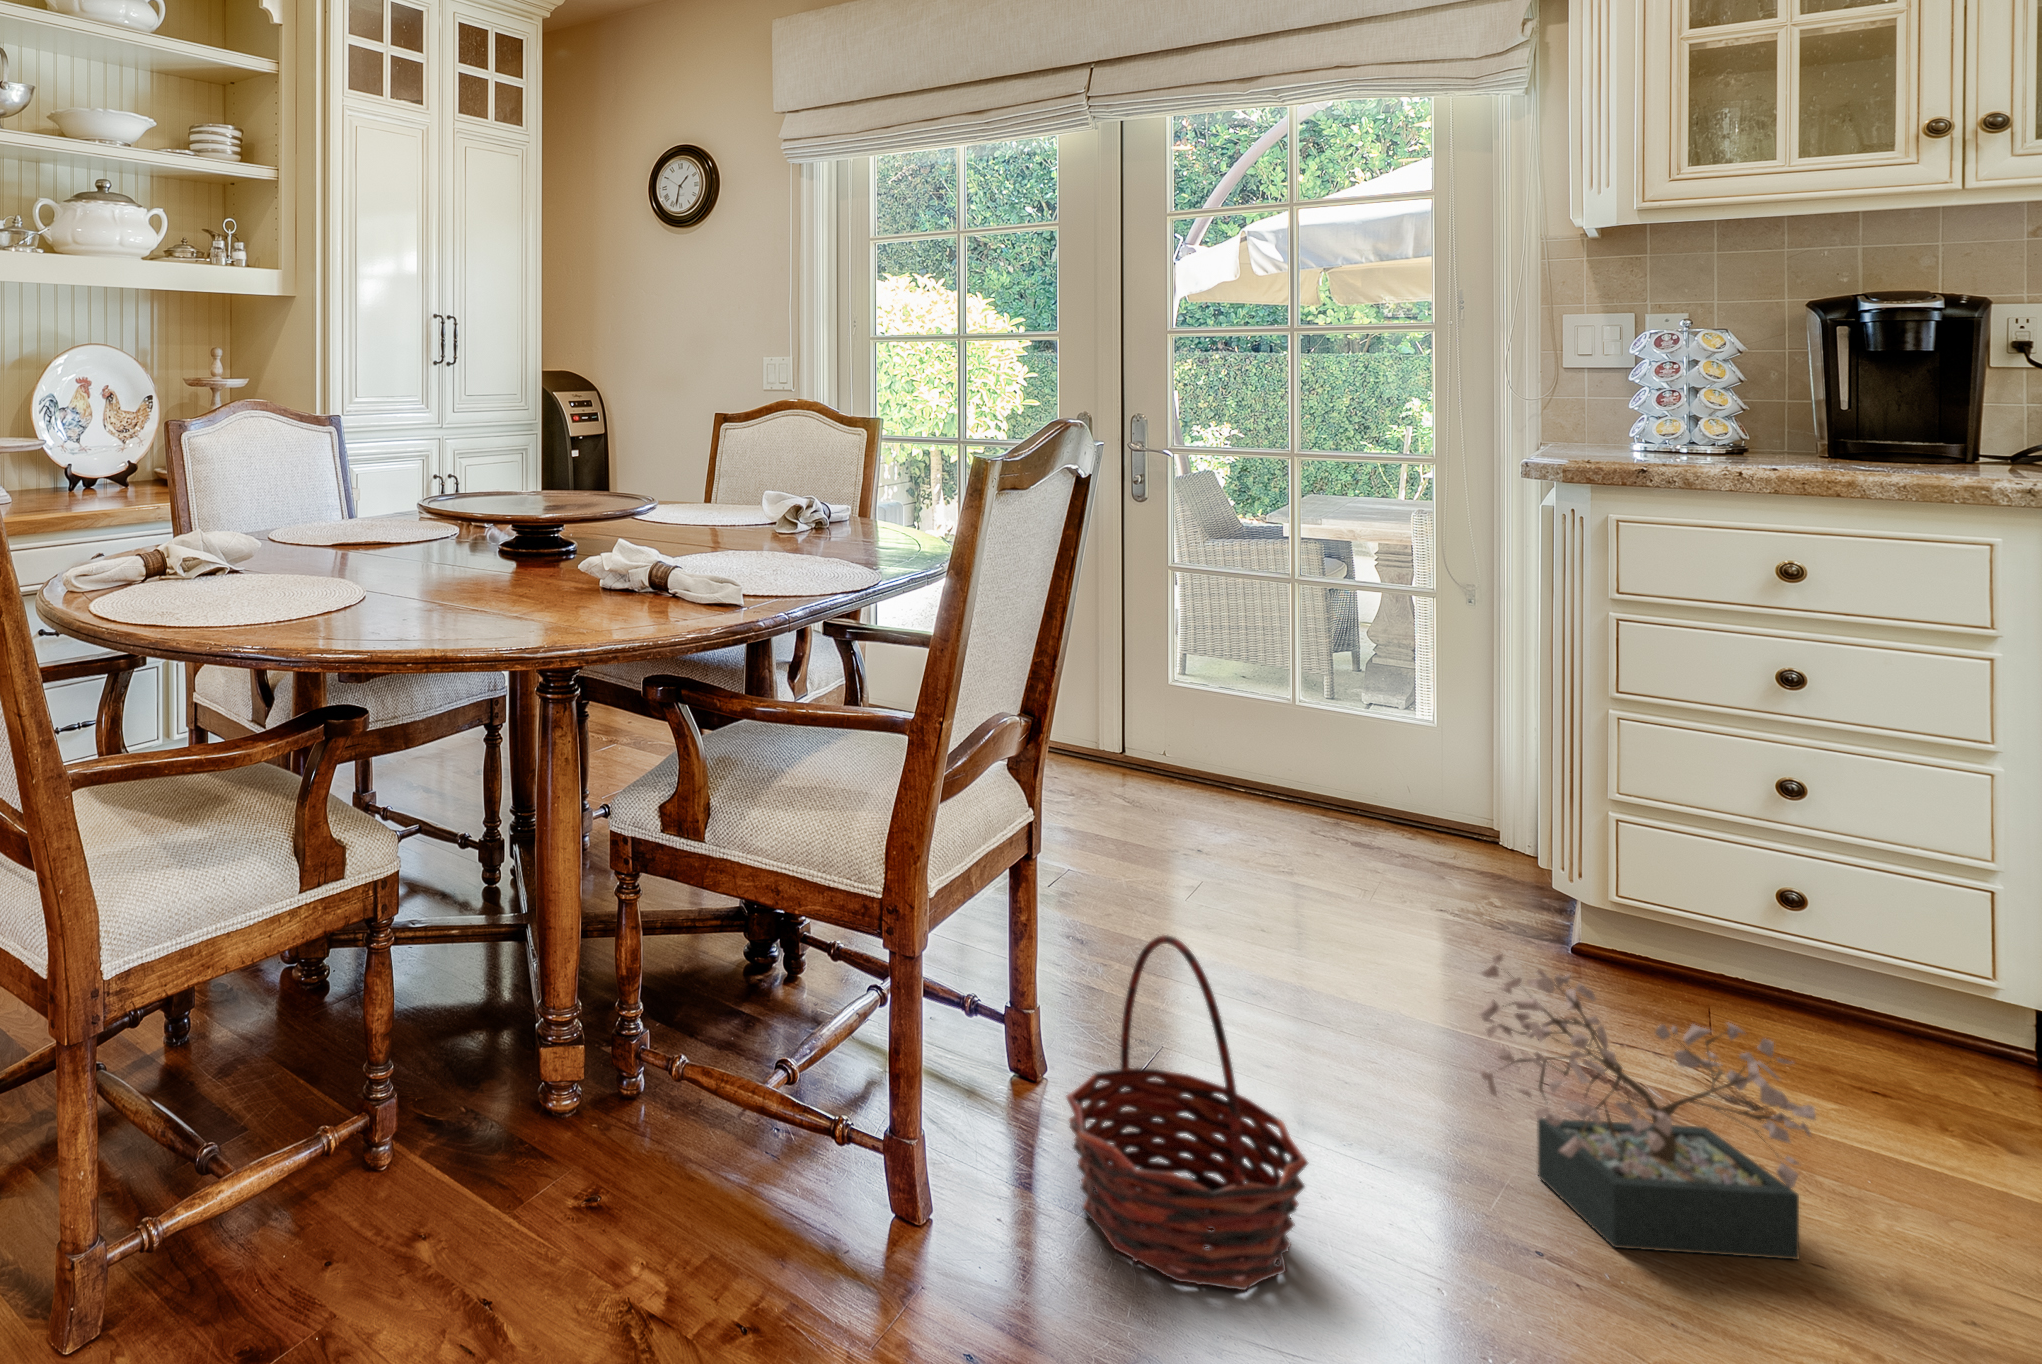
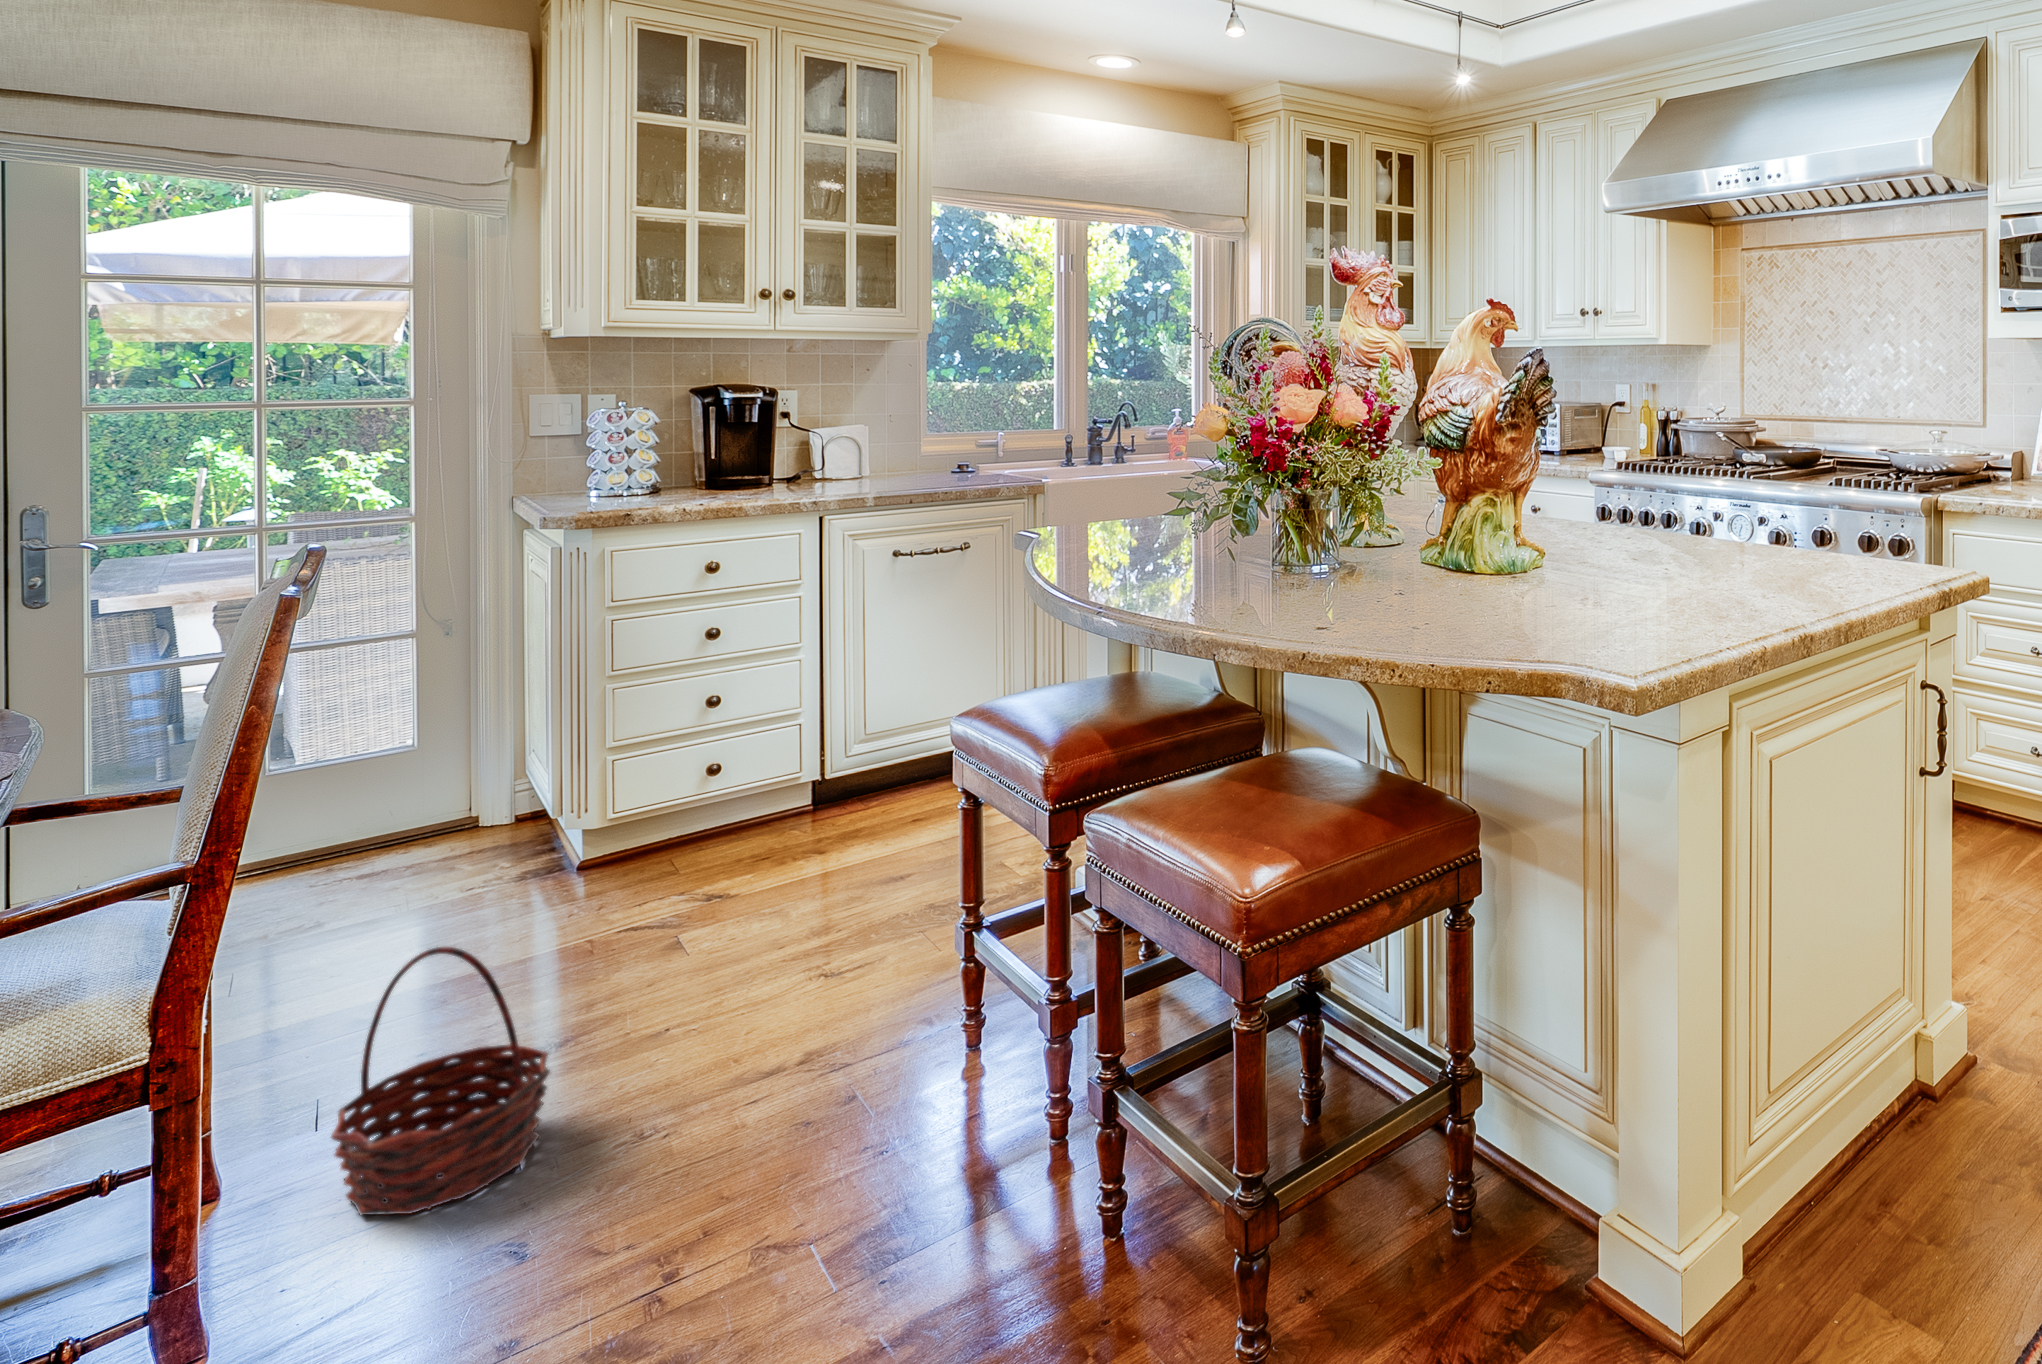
decorative plant: present [1478,955,1816,1259] -> none [602,842,778,1002]

